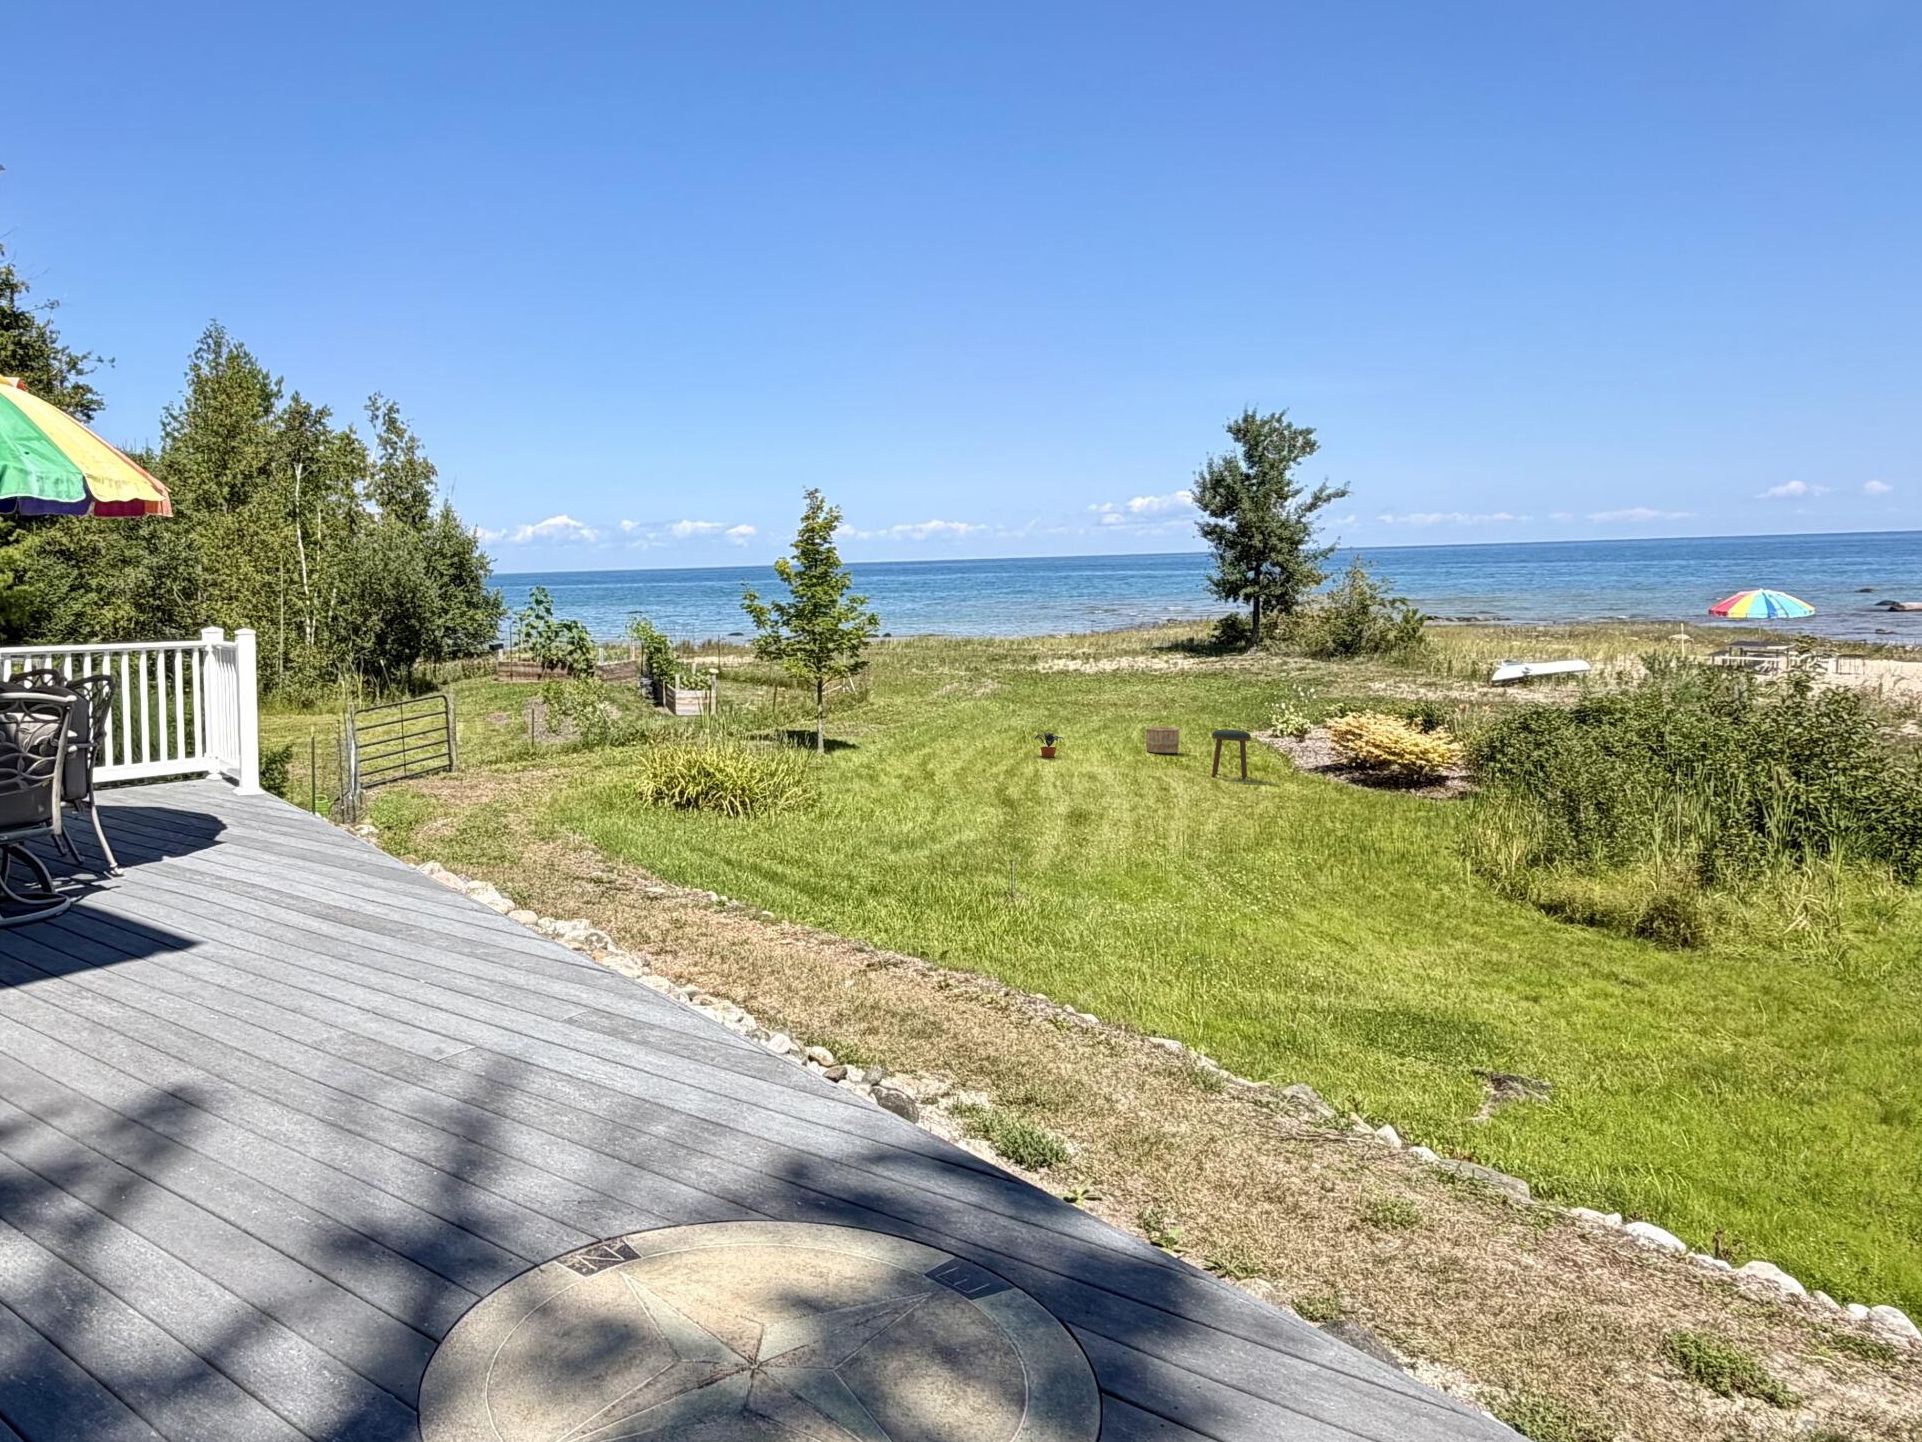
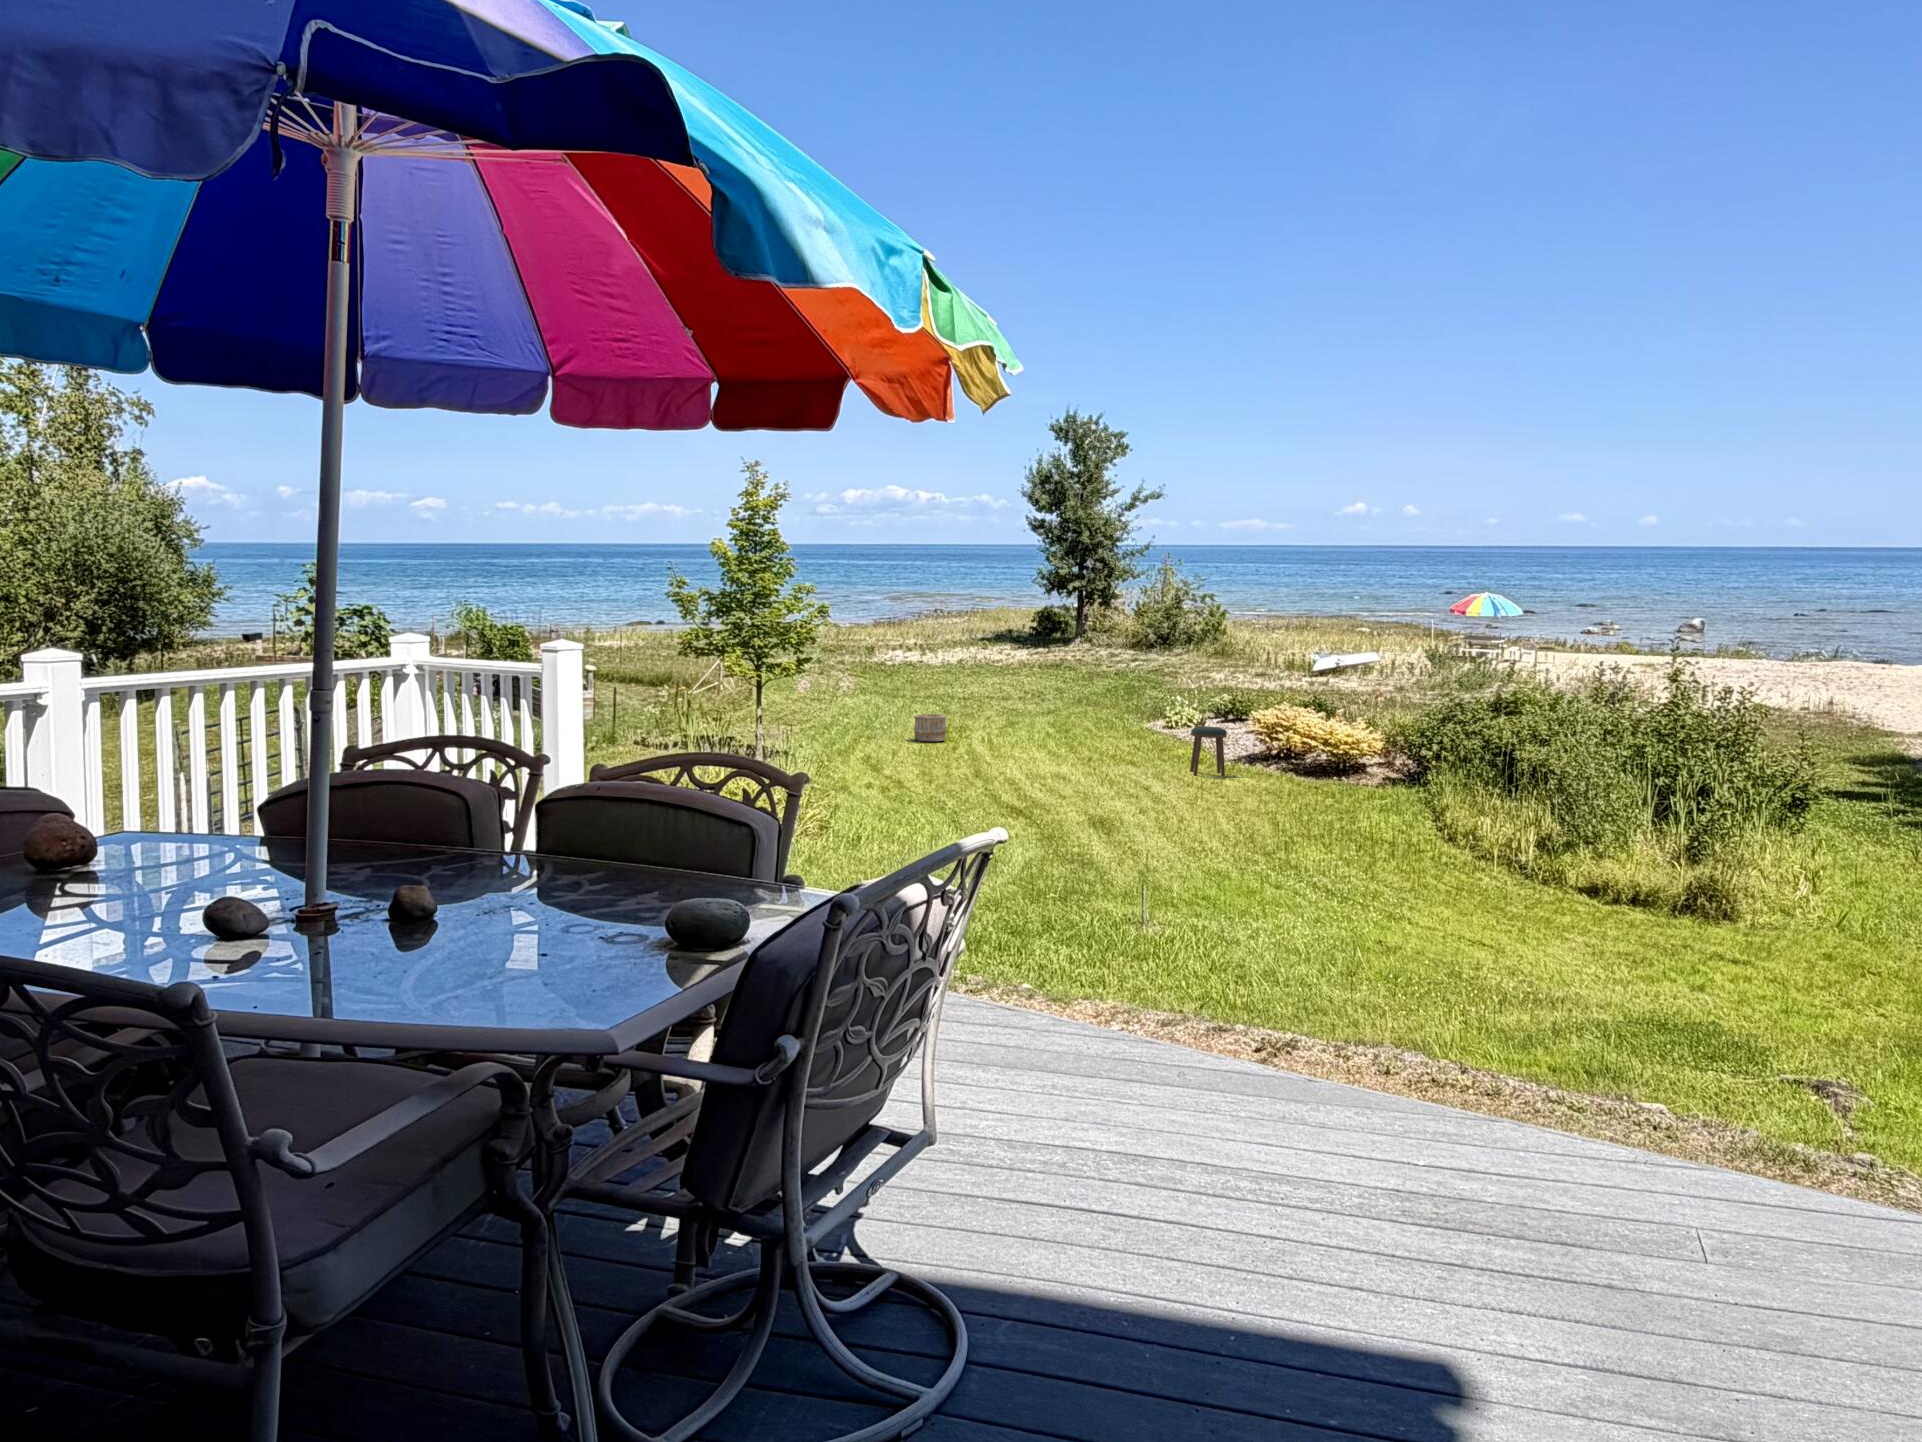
wooden bucket: present [1146,726,1180,753] -> present [914,714,947,741]
potted plant: present [1035,733,1064,757] -> none [1007,735,1041,761]

